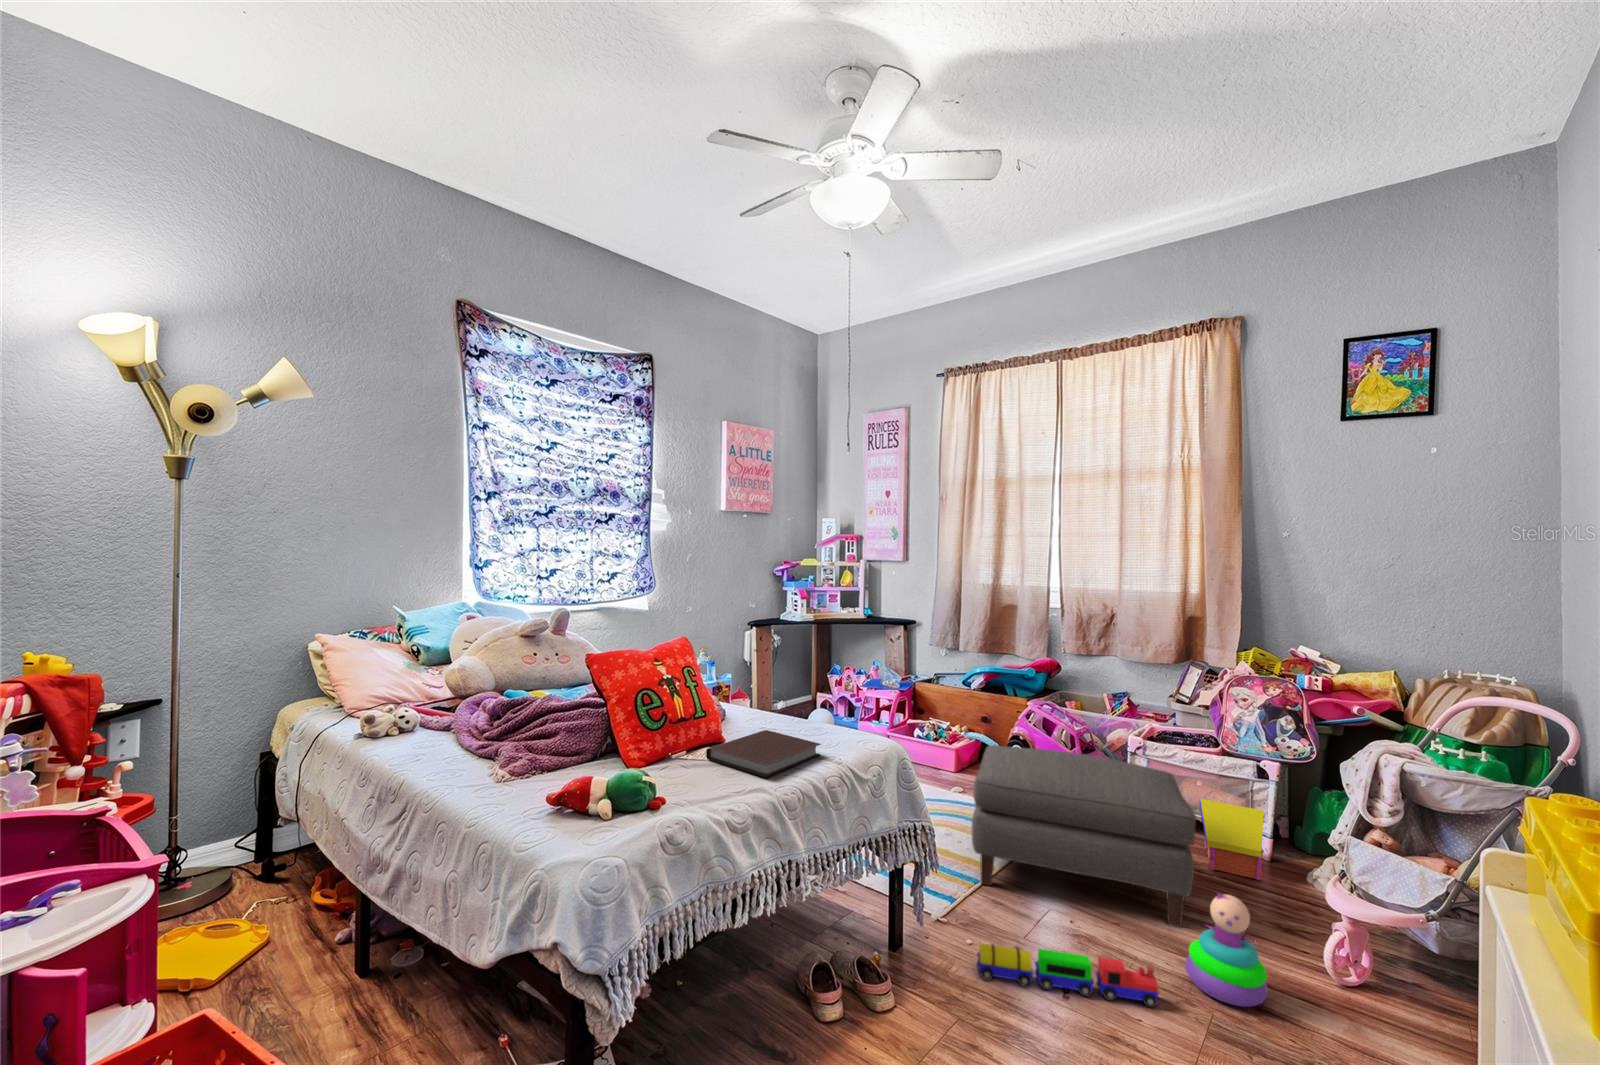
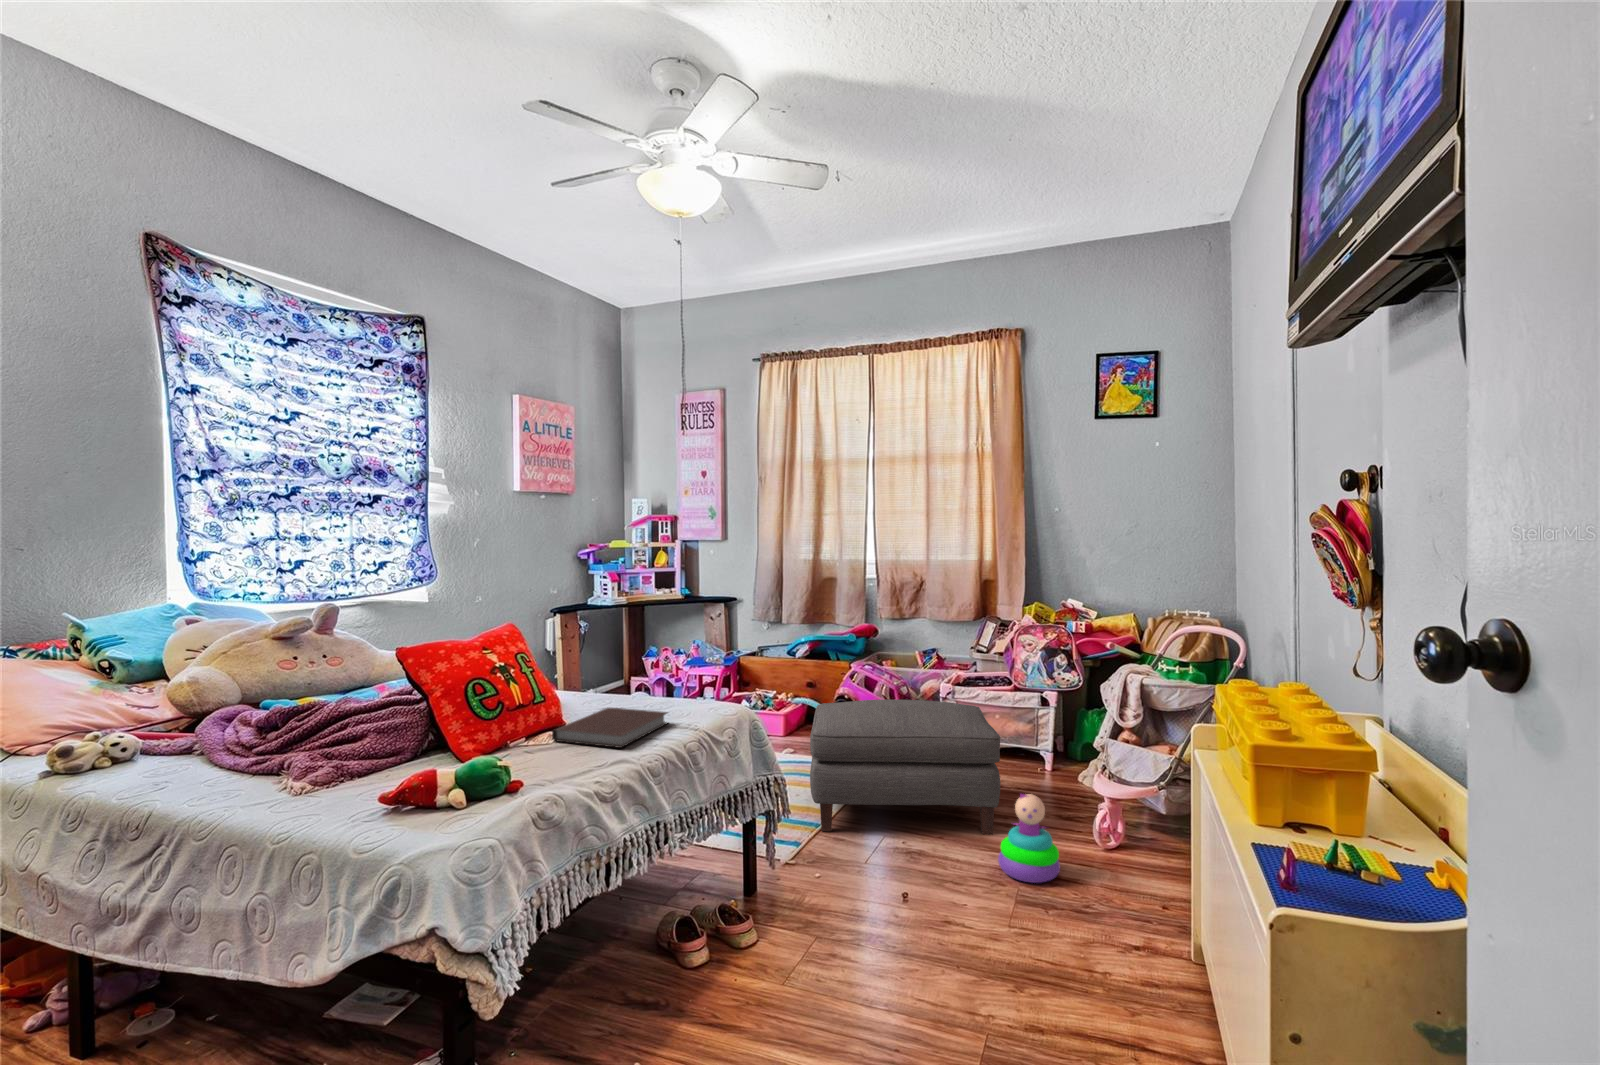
toy house: present [1199,799,1265,880] -> none [1001,727,1052,788]
toy train: present [976,944,1159,1008] -> none [828,865,980,906]

